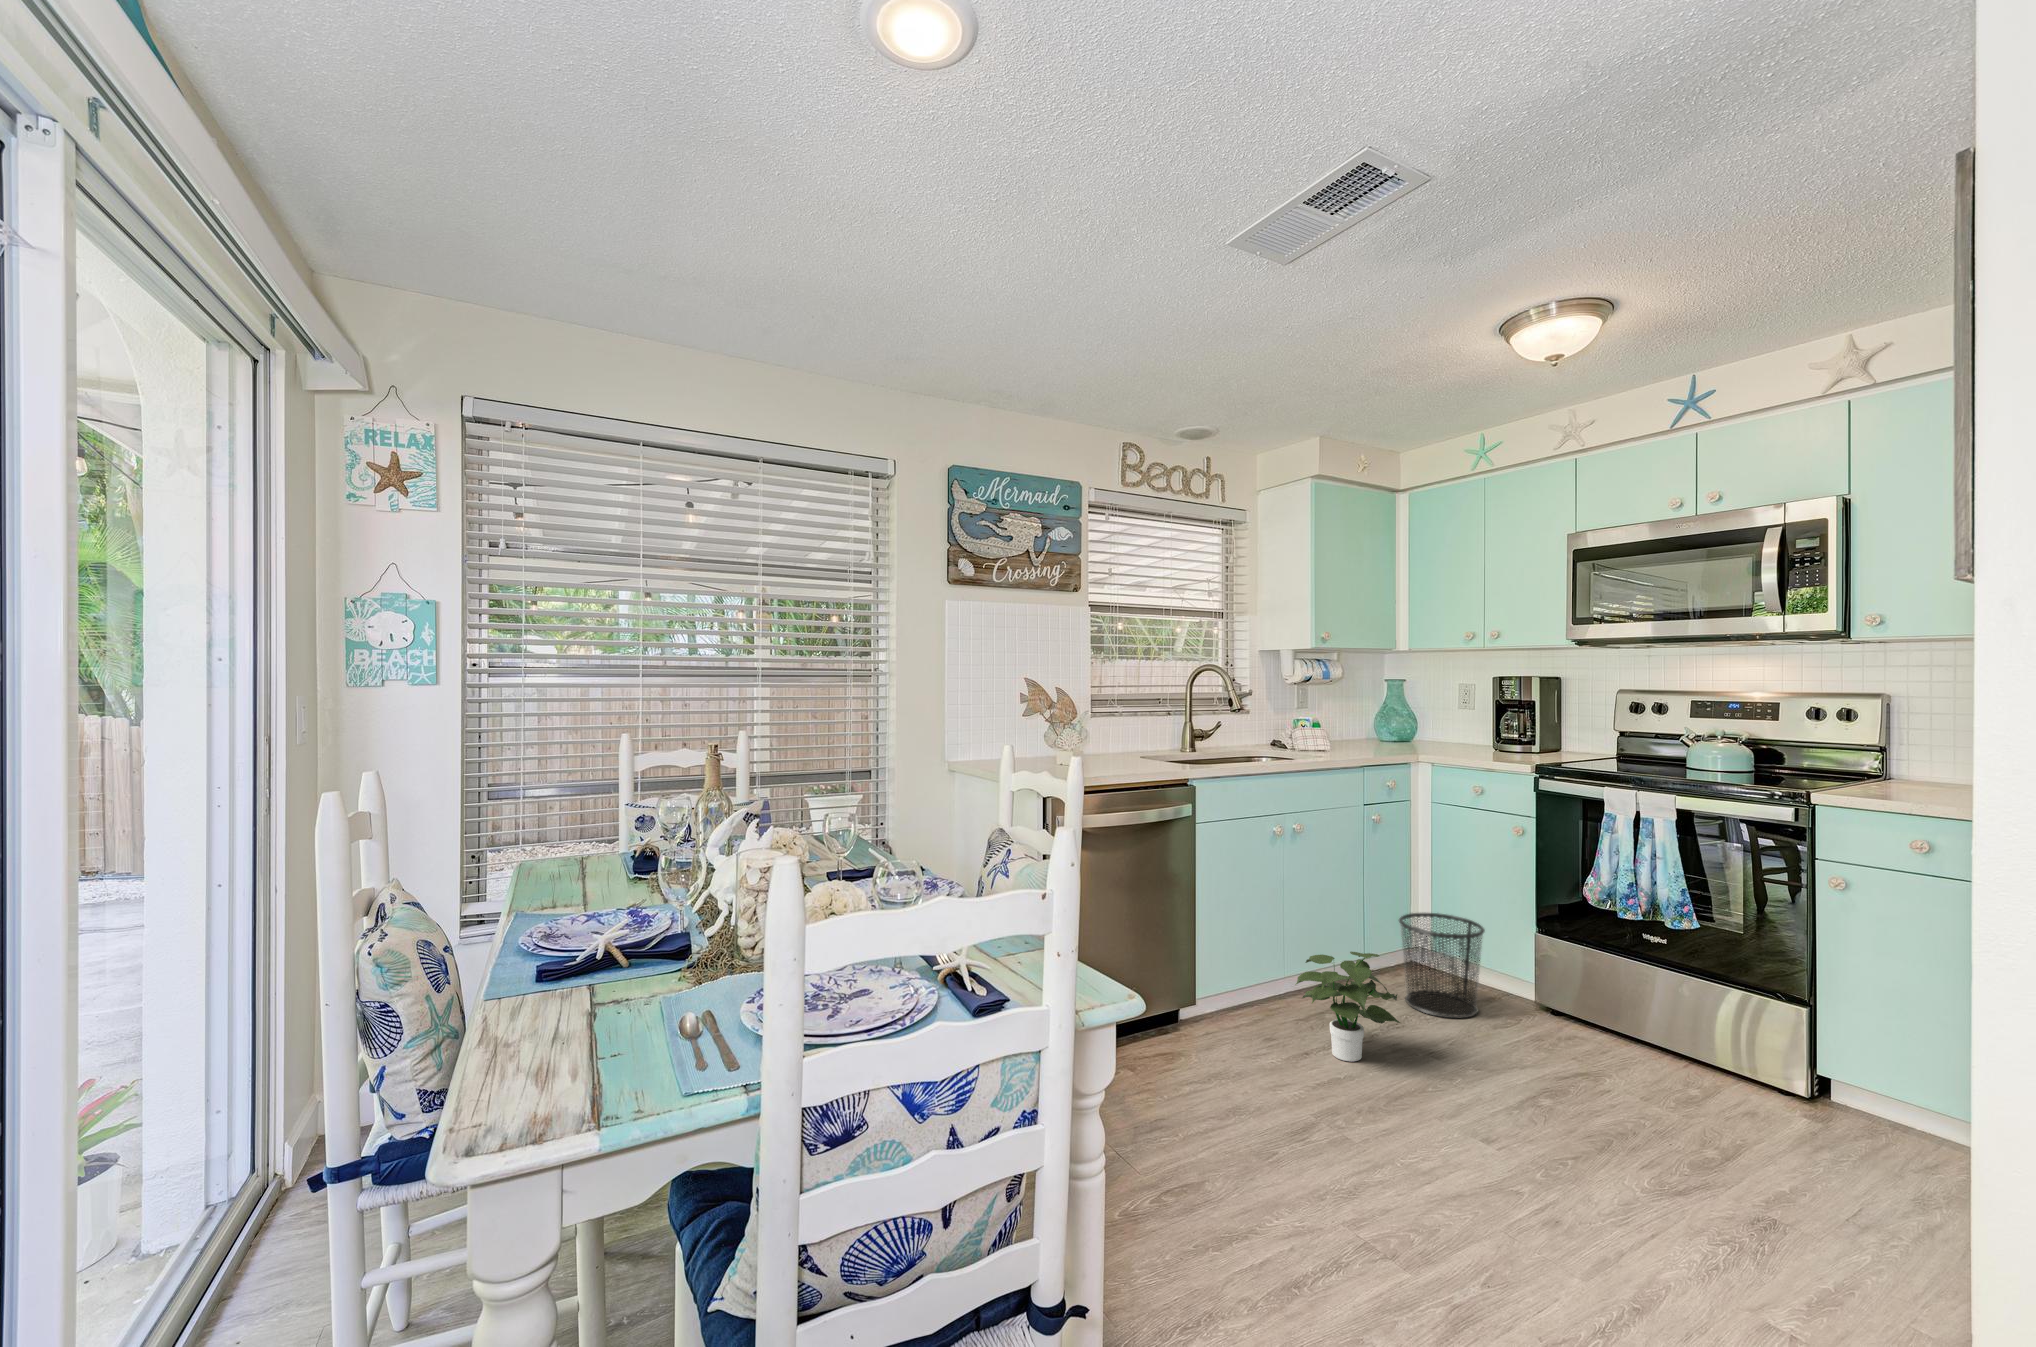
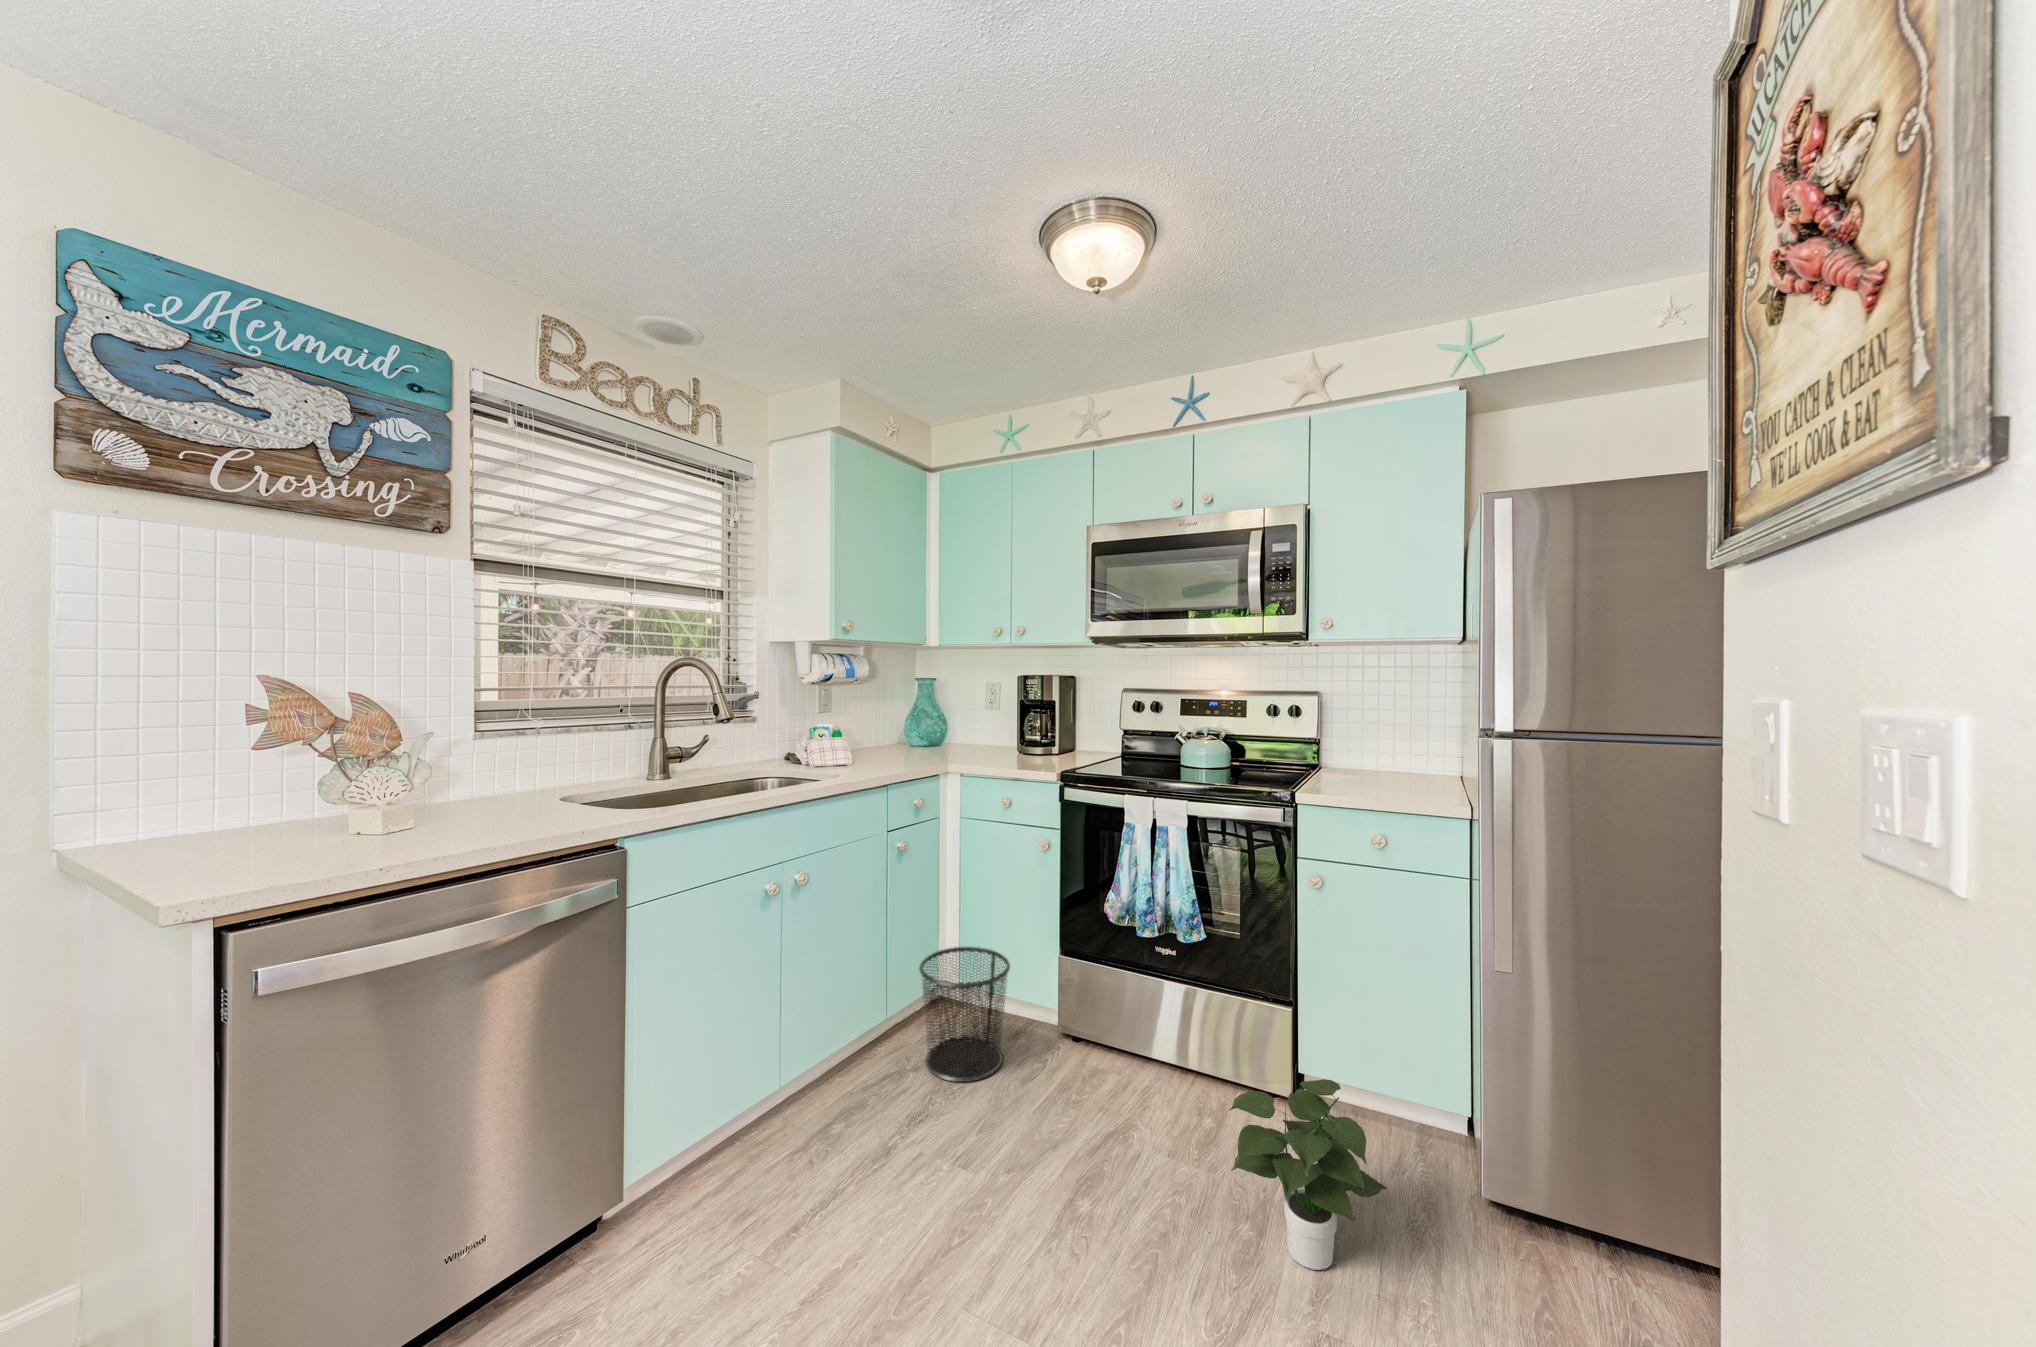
potted plant: present [1295,952,1400,1062] -> present [1229,1079,1387,1270]

